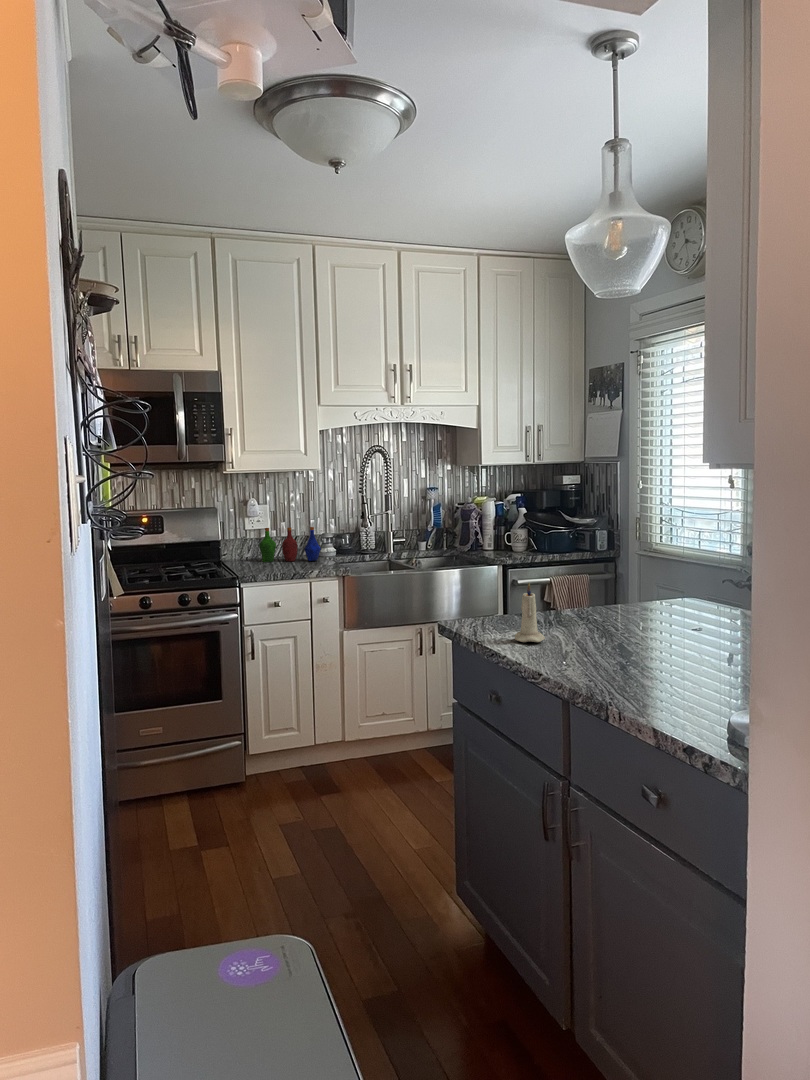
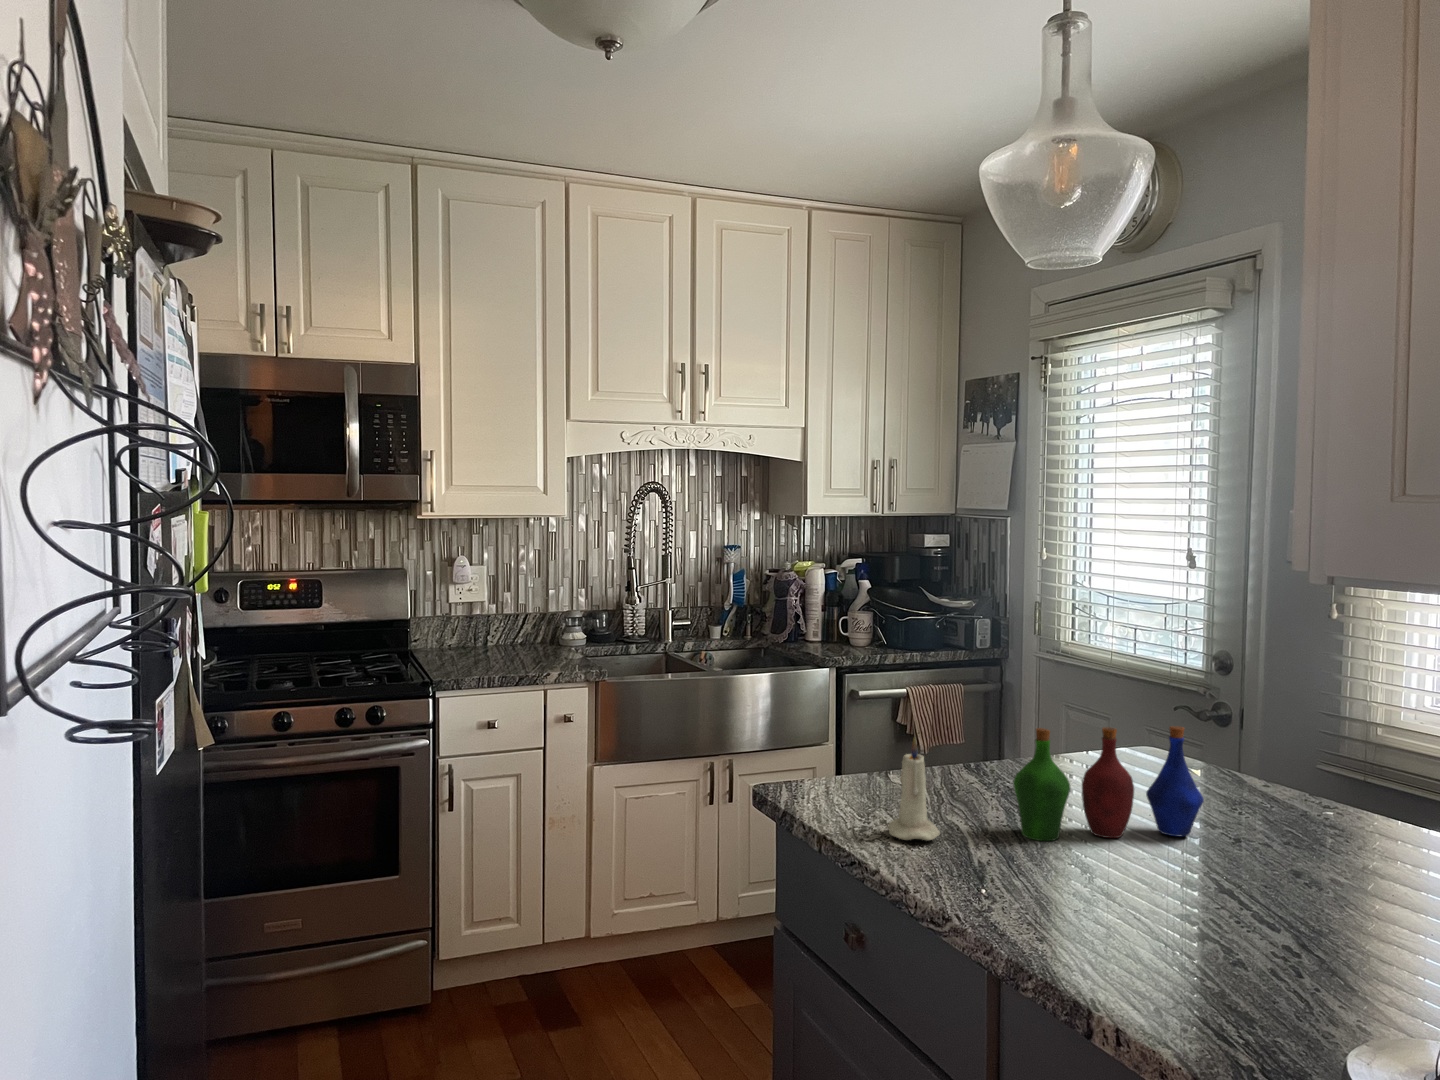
bottle: present [259,527,321,562] -> present [1013,726,1204,841]

